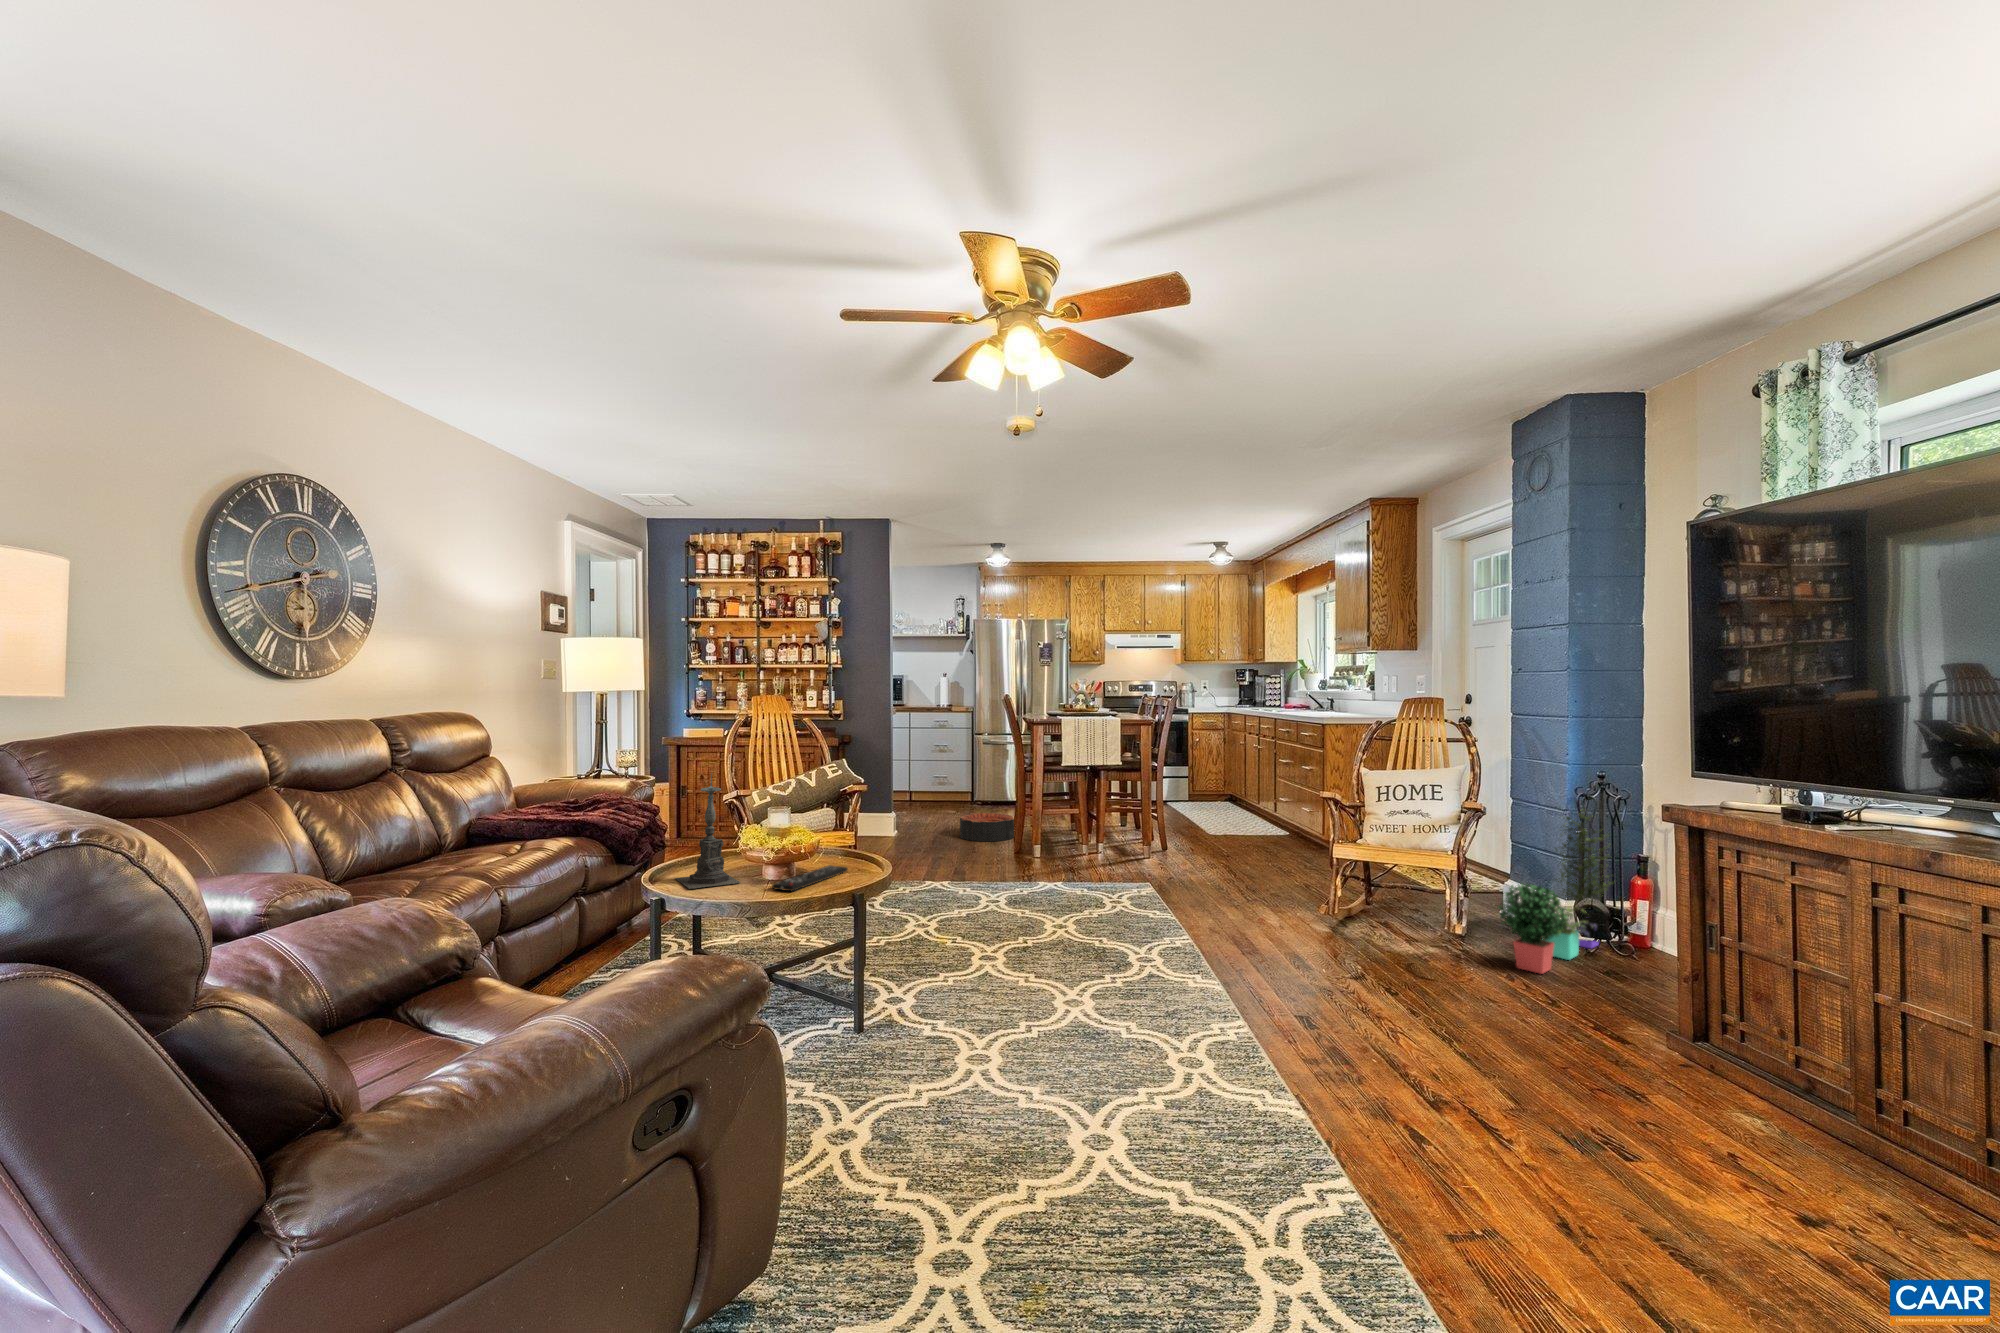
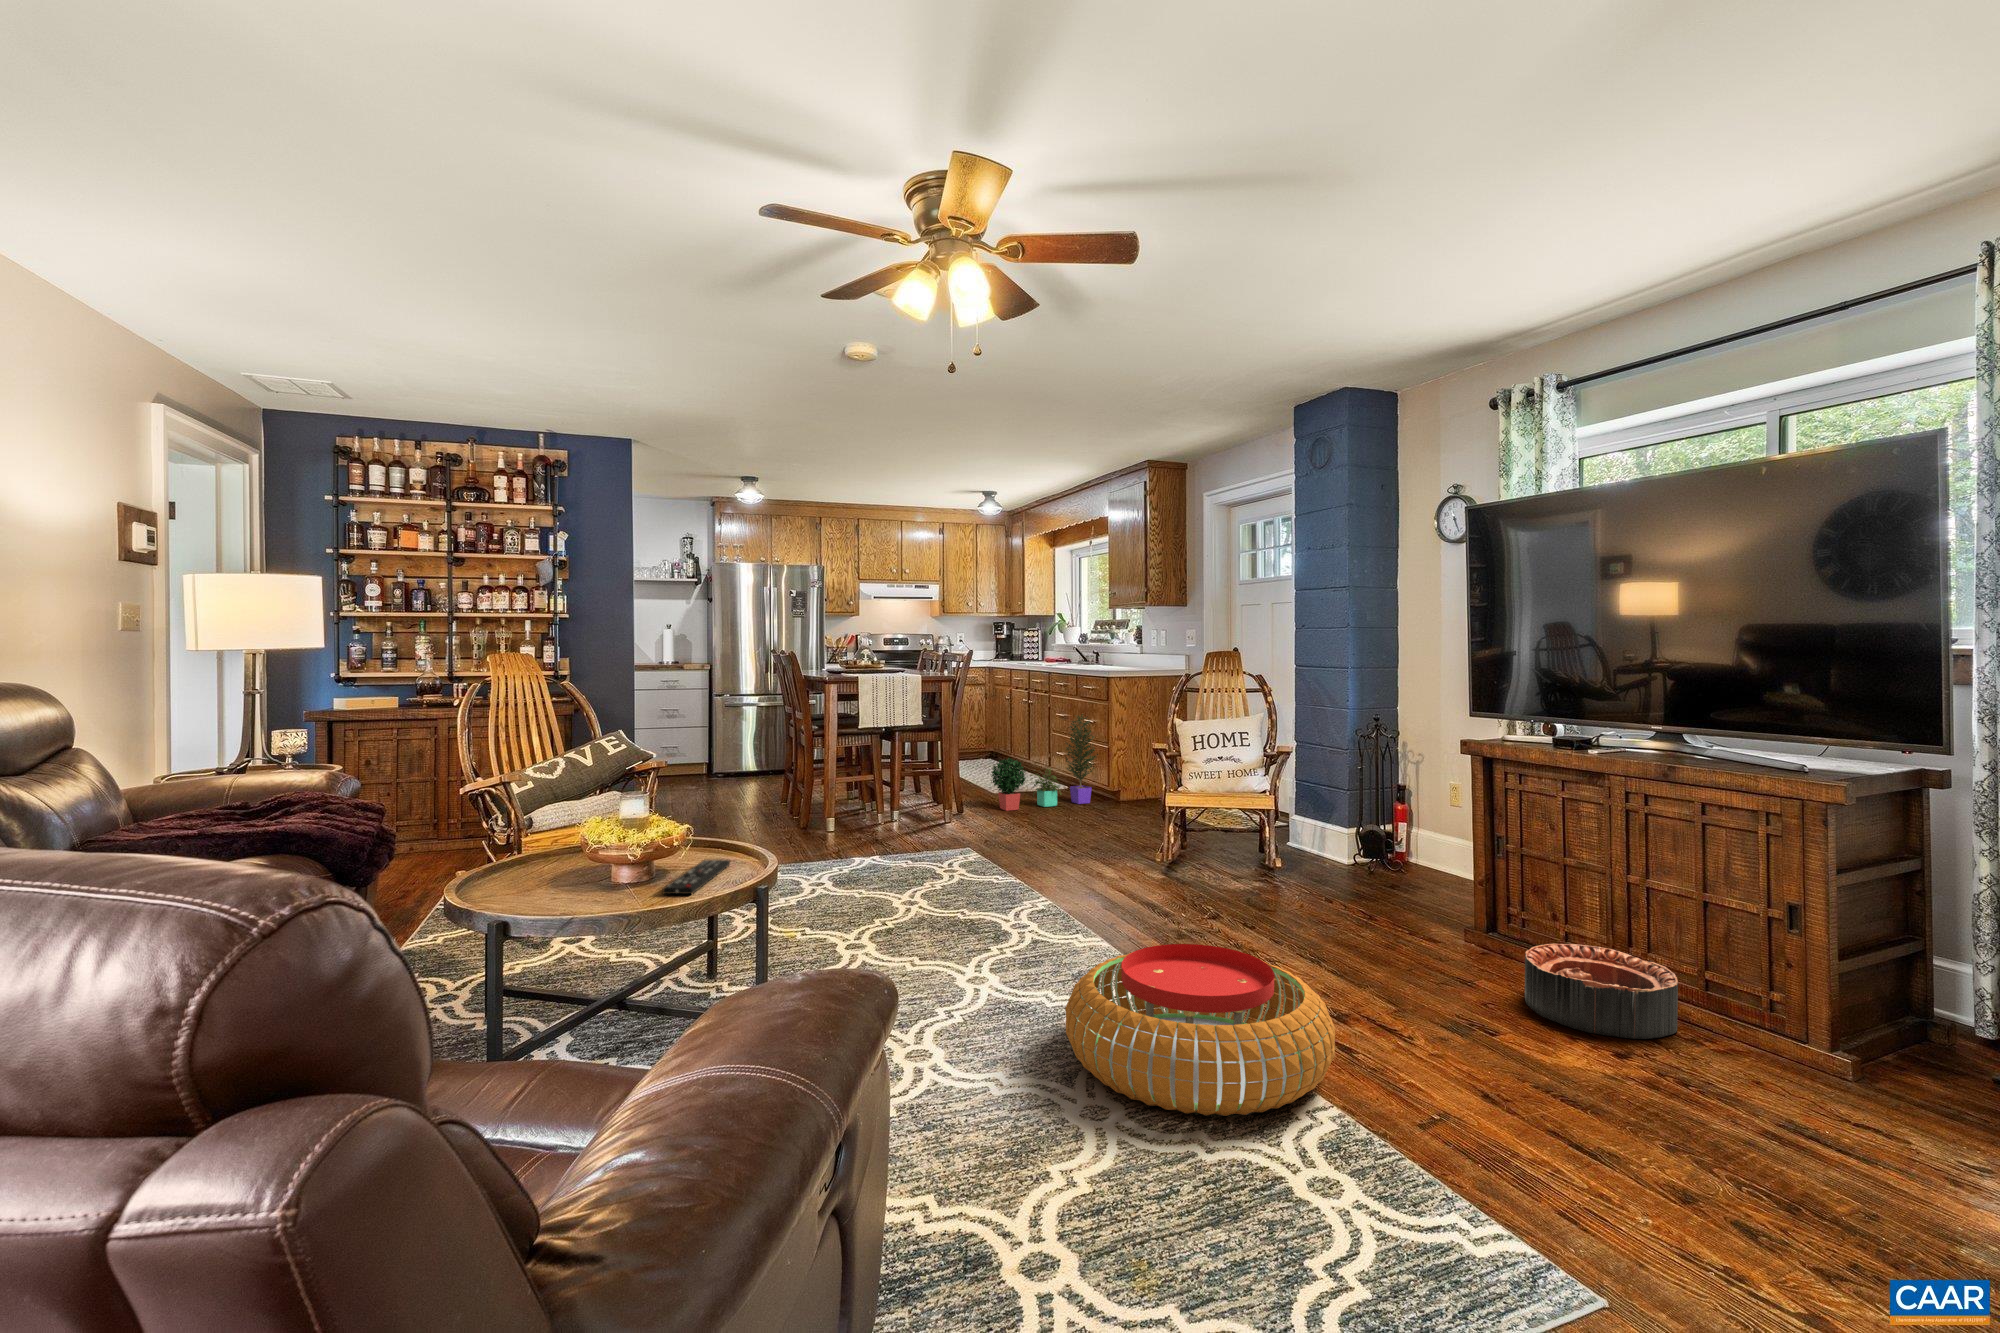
candle holder: present [675,774,740,889] -> none [514,757,613,905]
potted plant: present [1498,810,1612,974] -> present [991,714,1098,811]
basket: present [960,813,1014,841] -> present [1525,944,1678,1039]
pouf: none [1100,990,1379,1175] -> present [1065,944,1335,1116]

